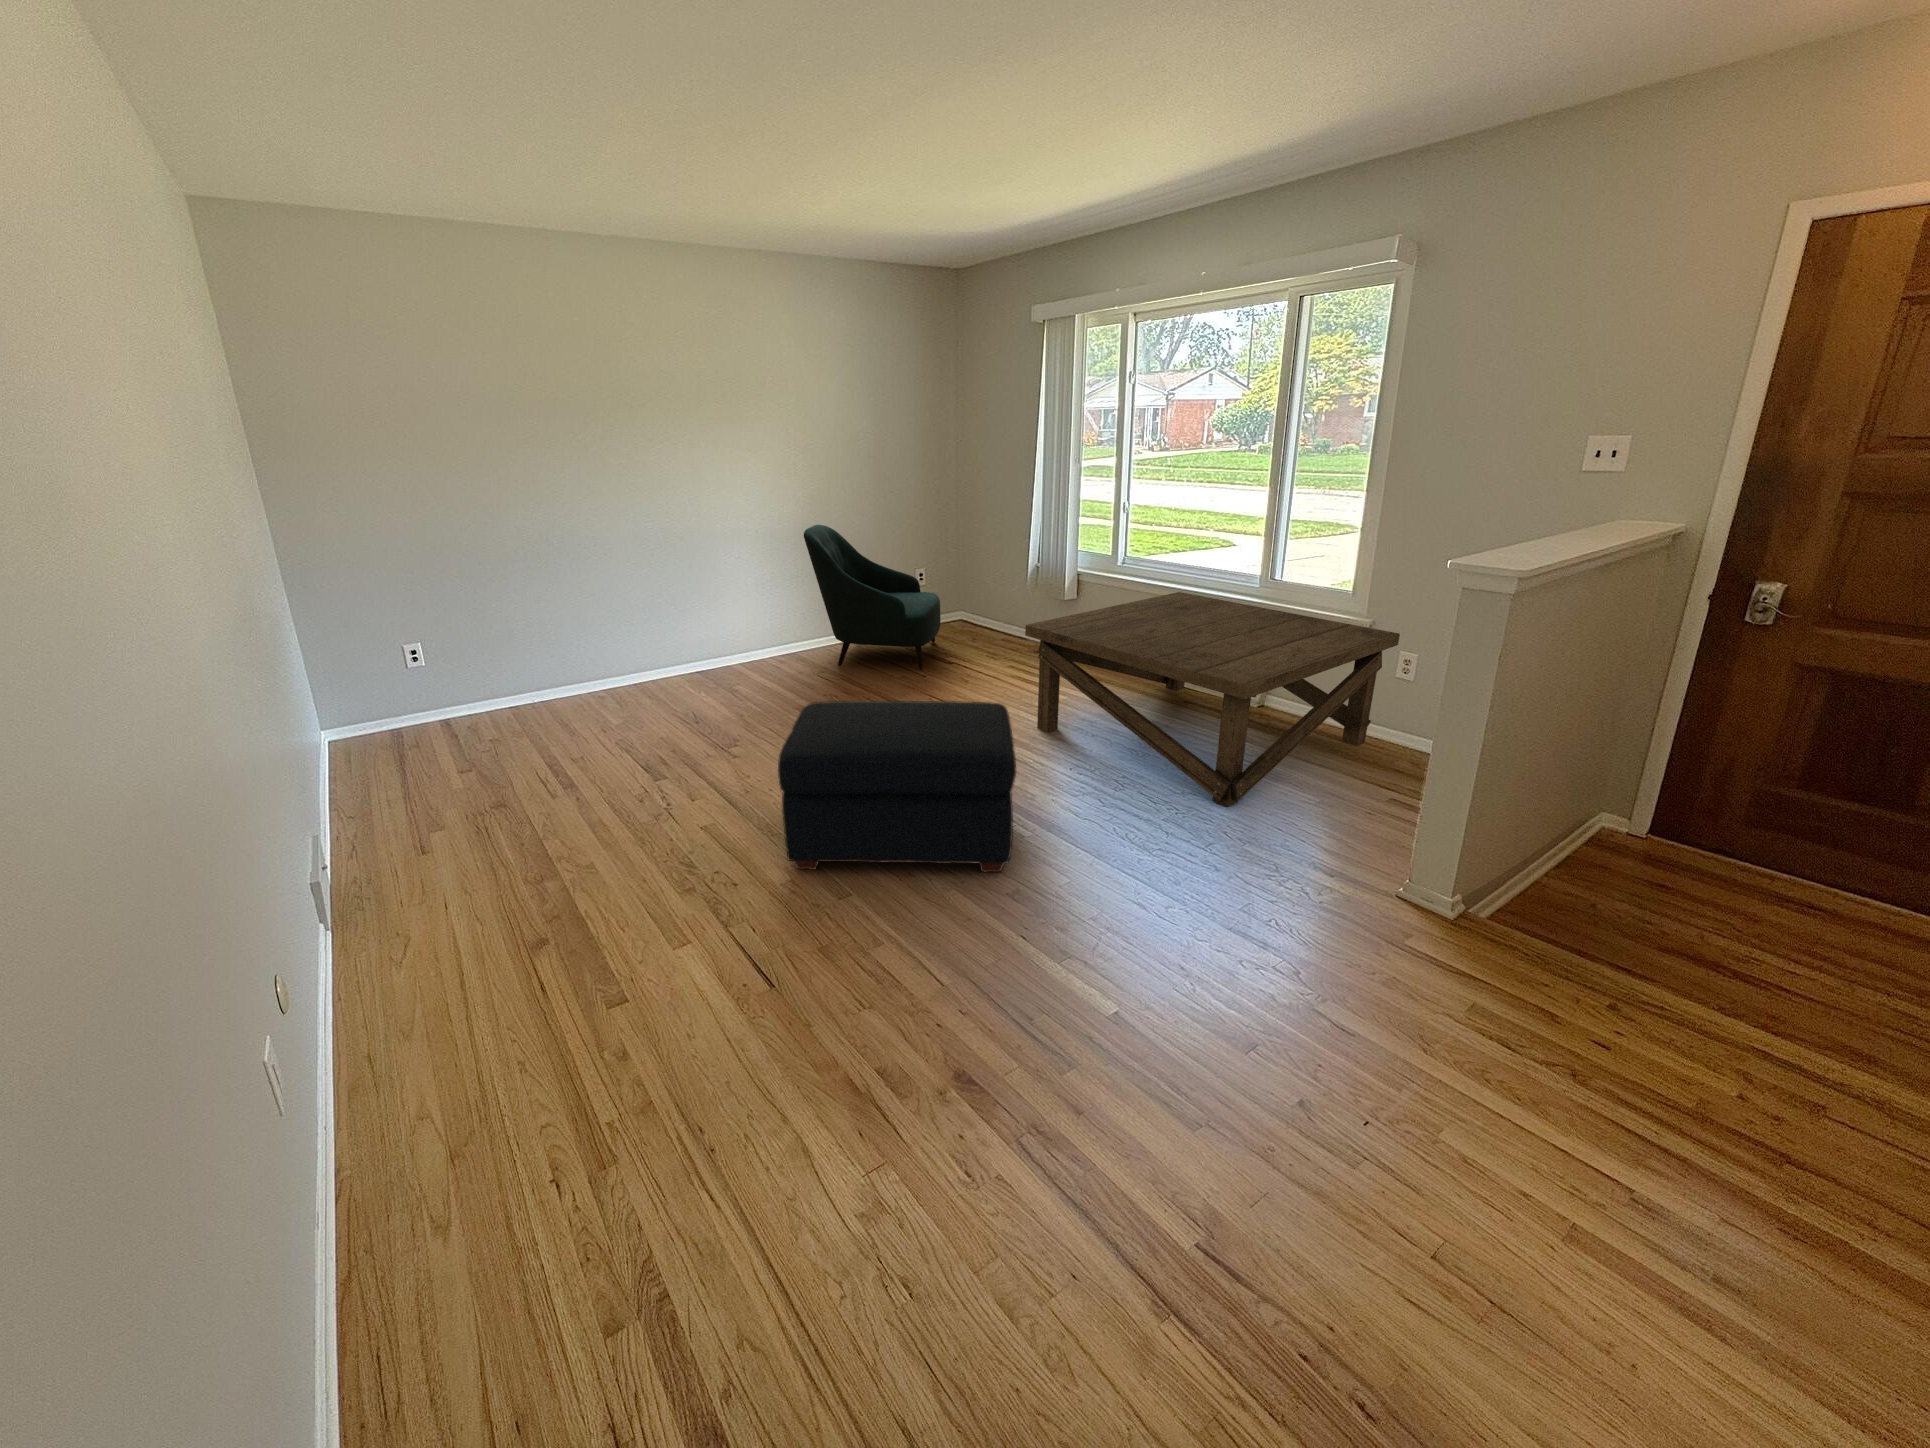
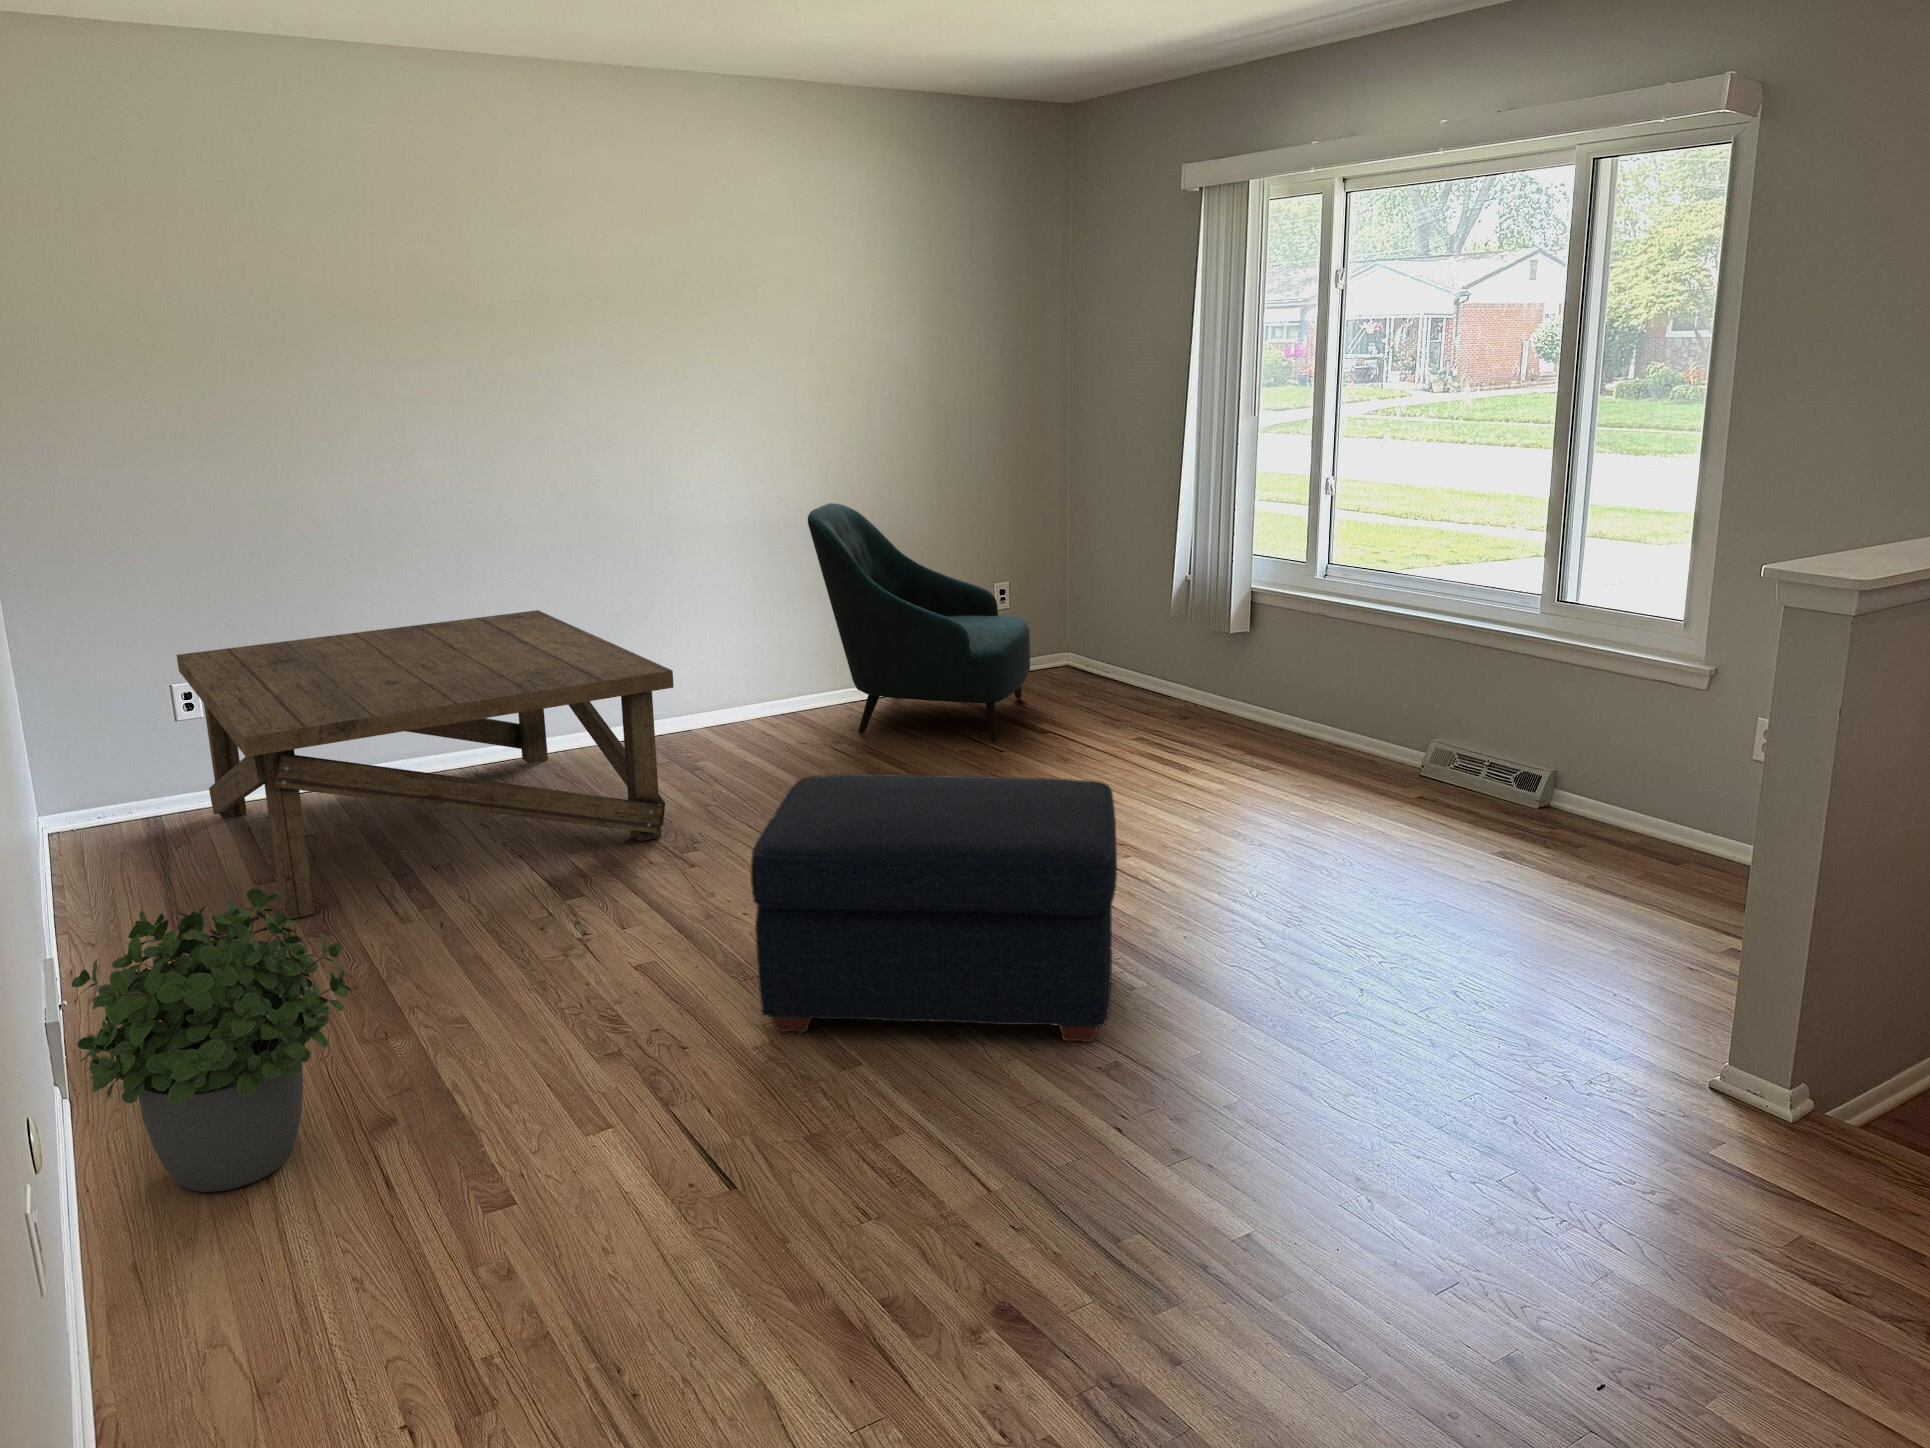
coffee table: present [1025,592,1400,807] -> present [177,610,674,920]
potted plant: none [316,793,515,997] -> present [72,888,351,1192]

